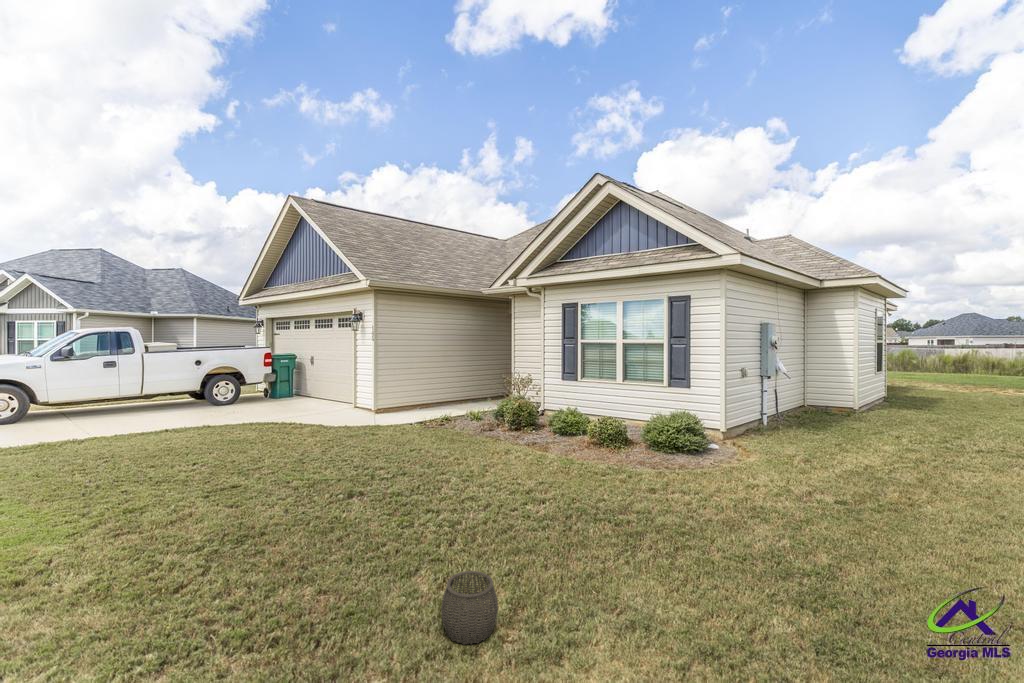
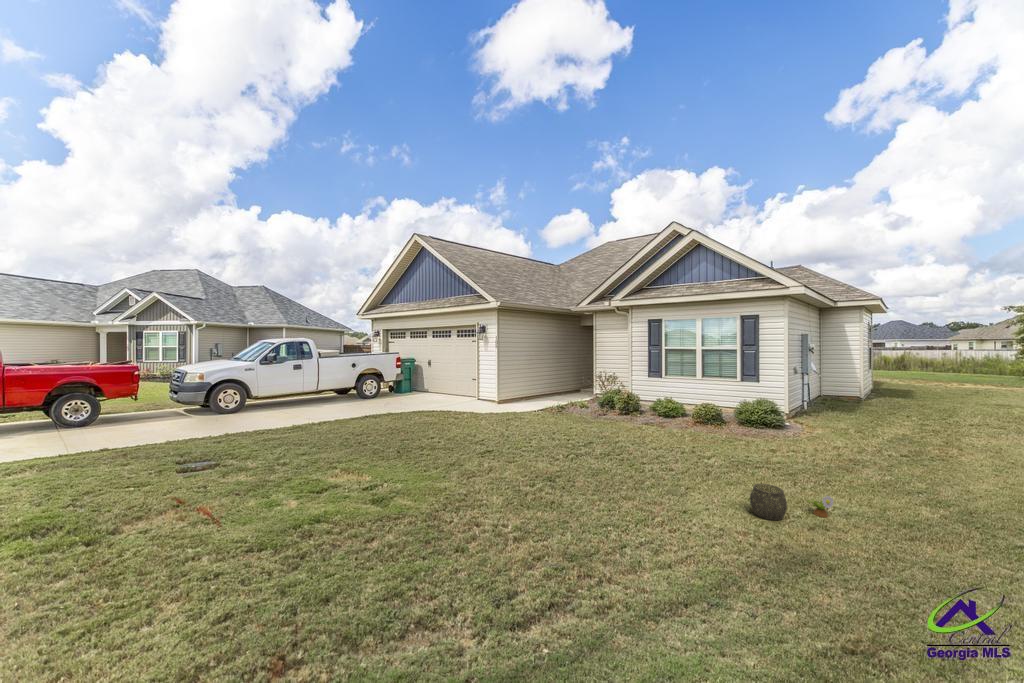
decorative plant: none [549,598,591,638] -> present [808,496,833,517]

